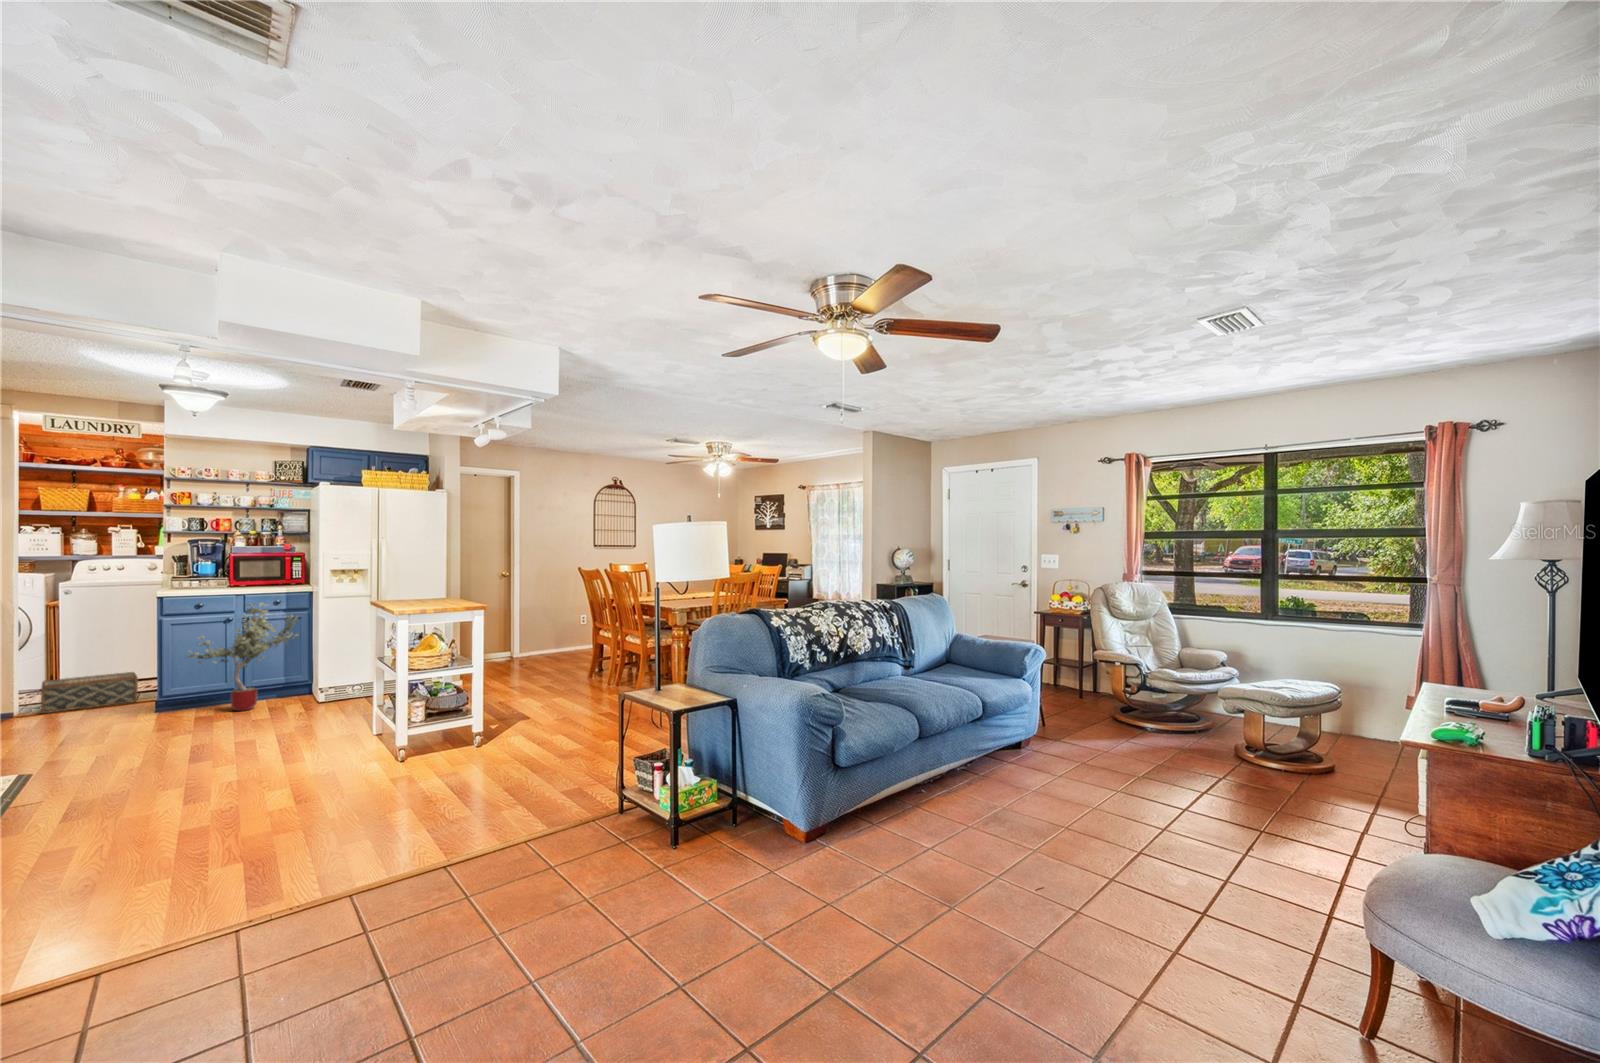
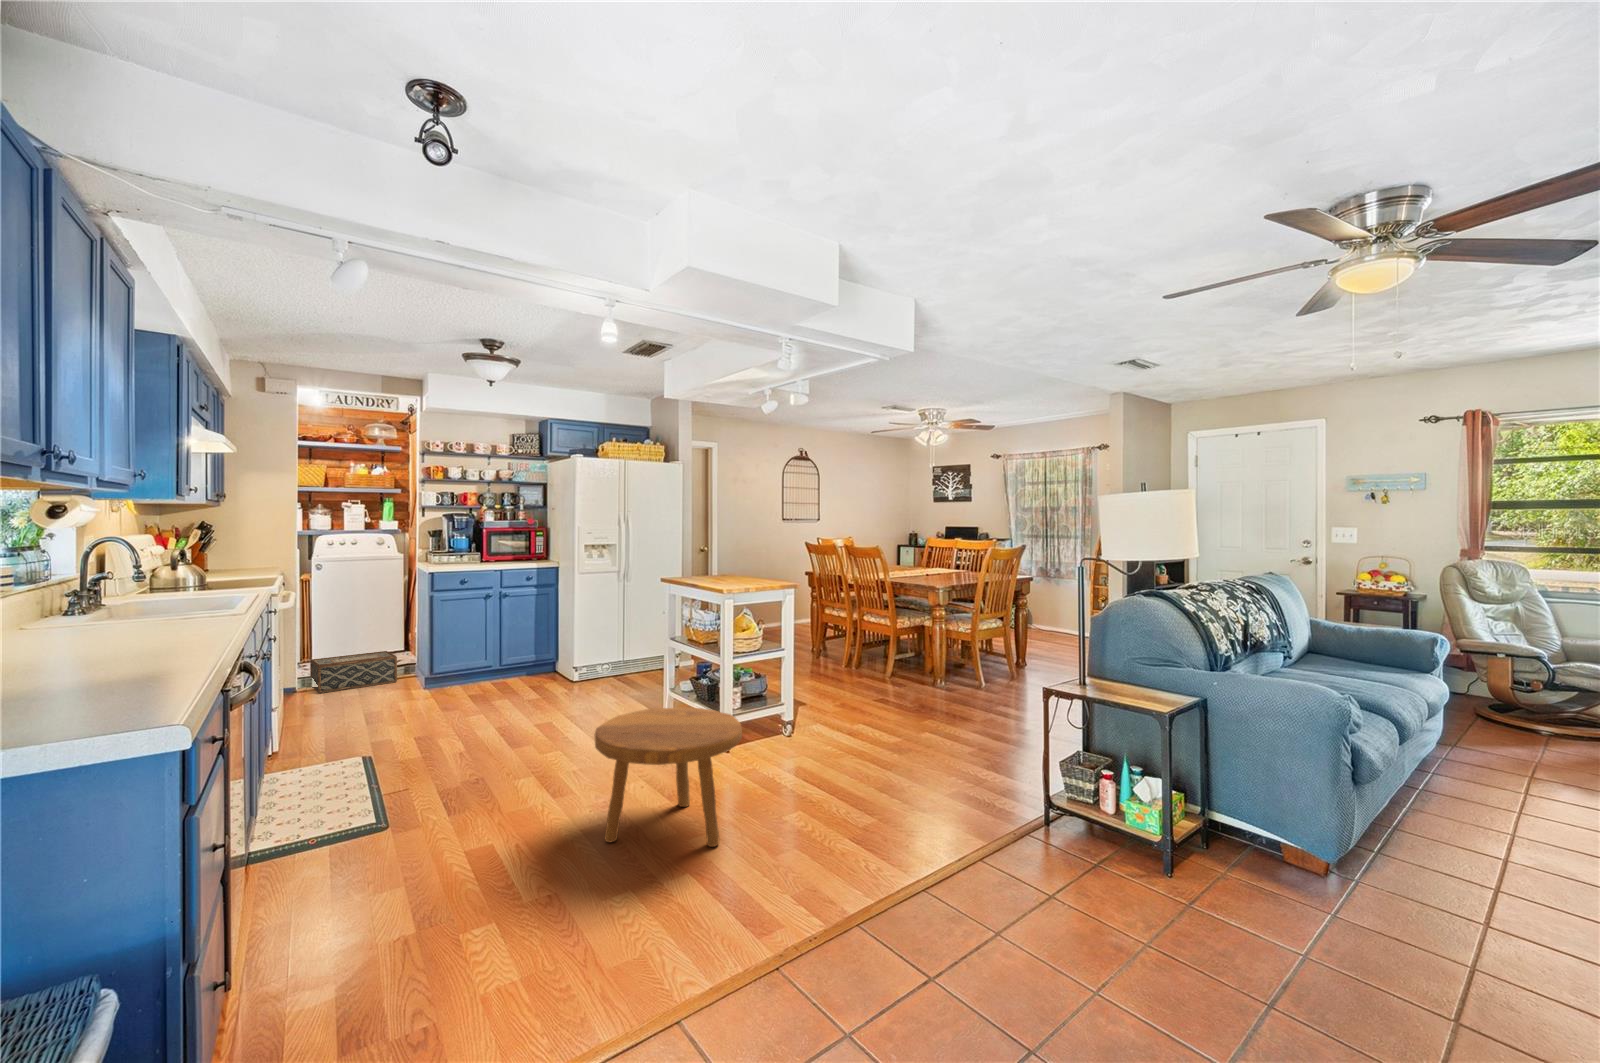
potted tree: present [188,603,298,711] -> none [462,579,559,693]
footstool: none [148,718,322,845] -> present [595,707,742,847]

